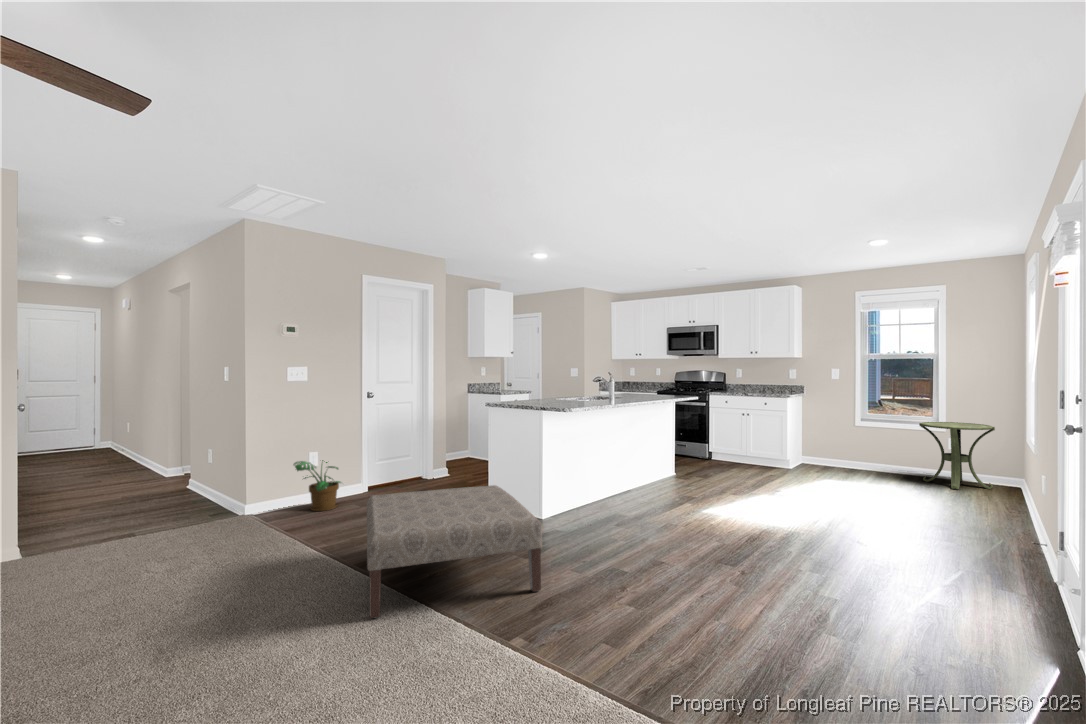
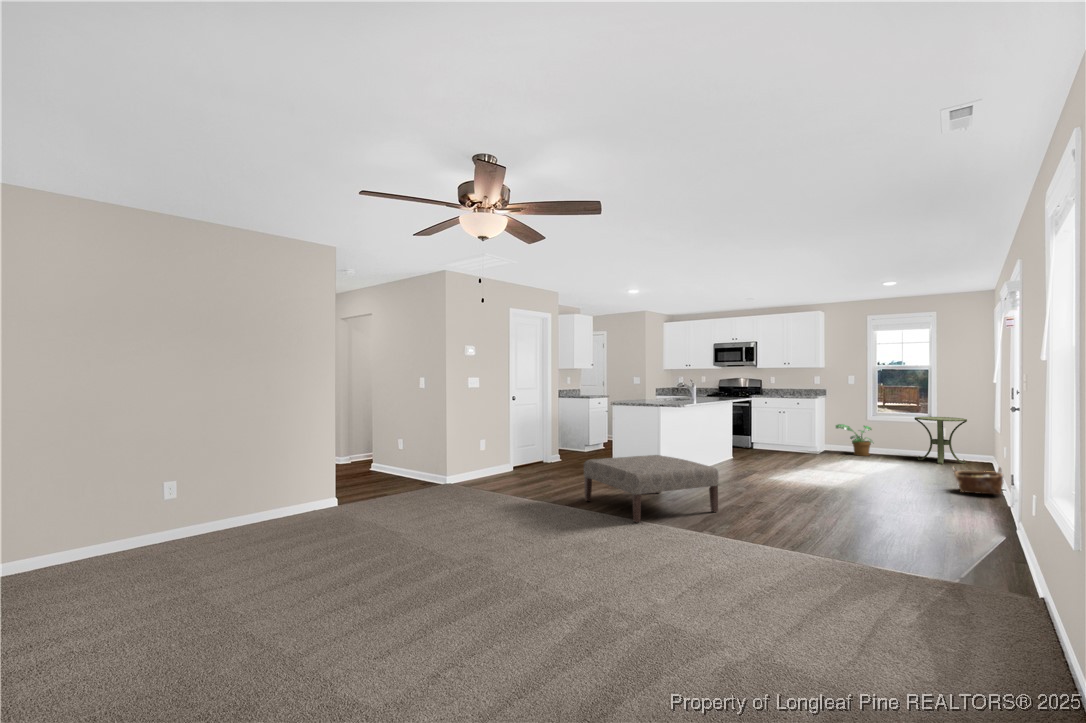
potted plant: present [293,460,341,511] -> present [836,424,872,456]
woven basket: none [962,508,1049,561] -> present [953,467,1003,495]

